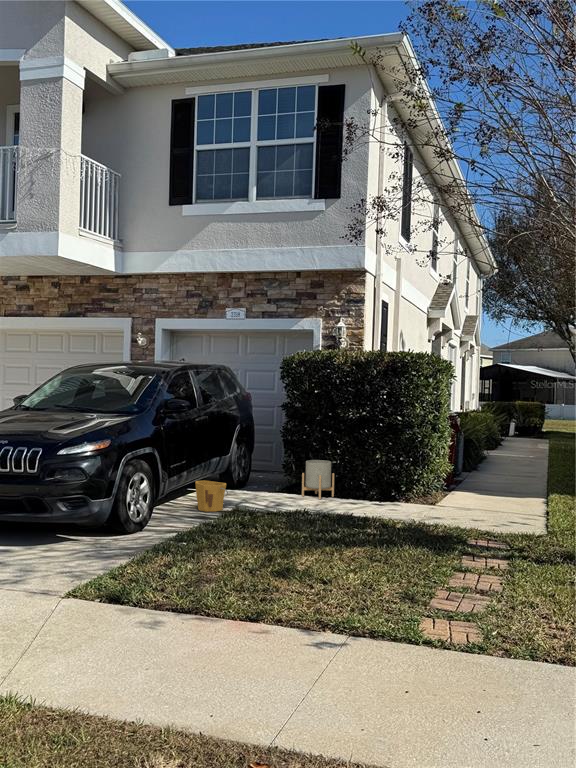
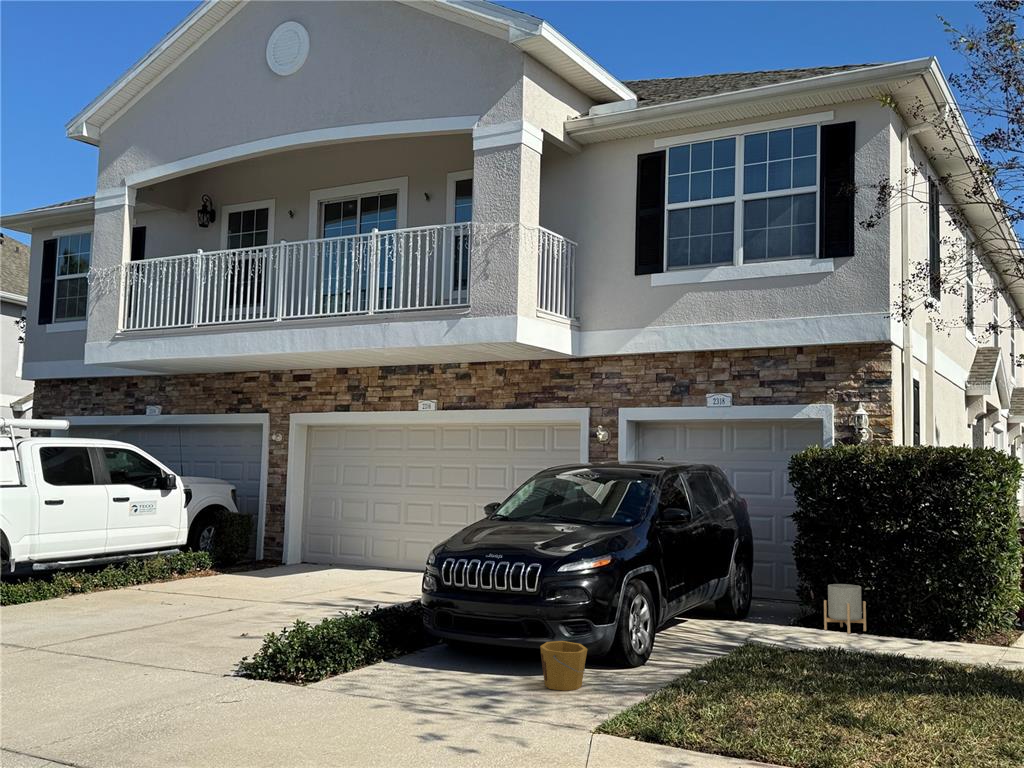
bucket: present [195,480,228,512] -> present [540,641,587,691]

